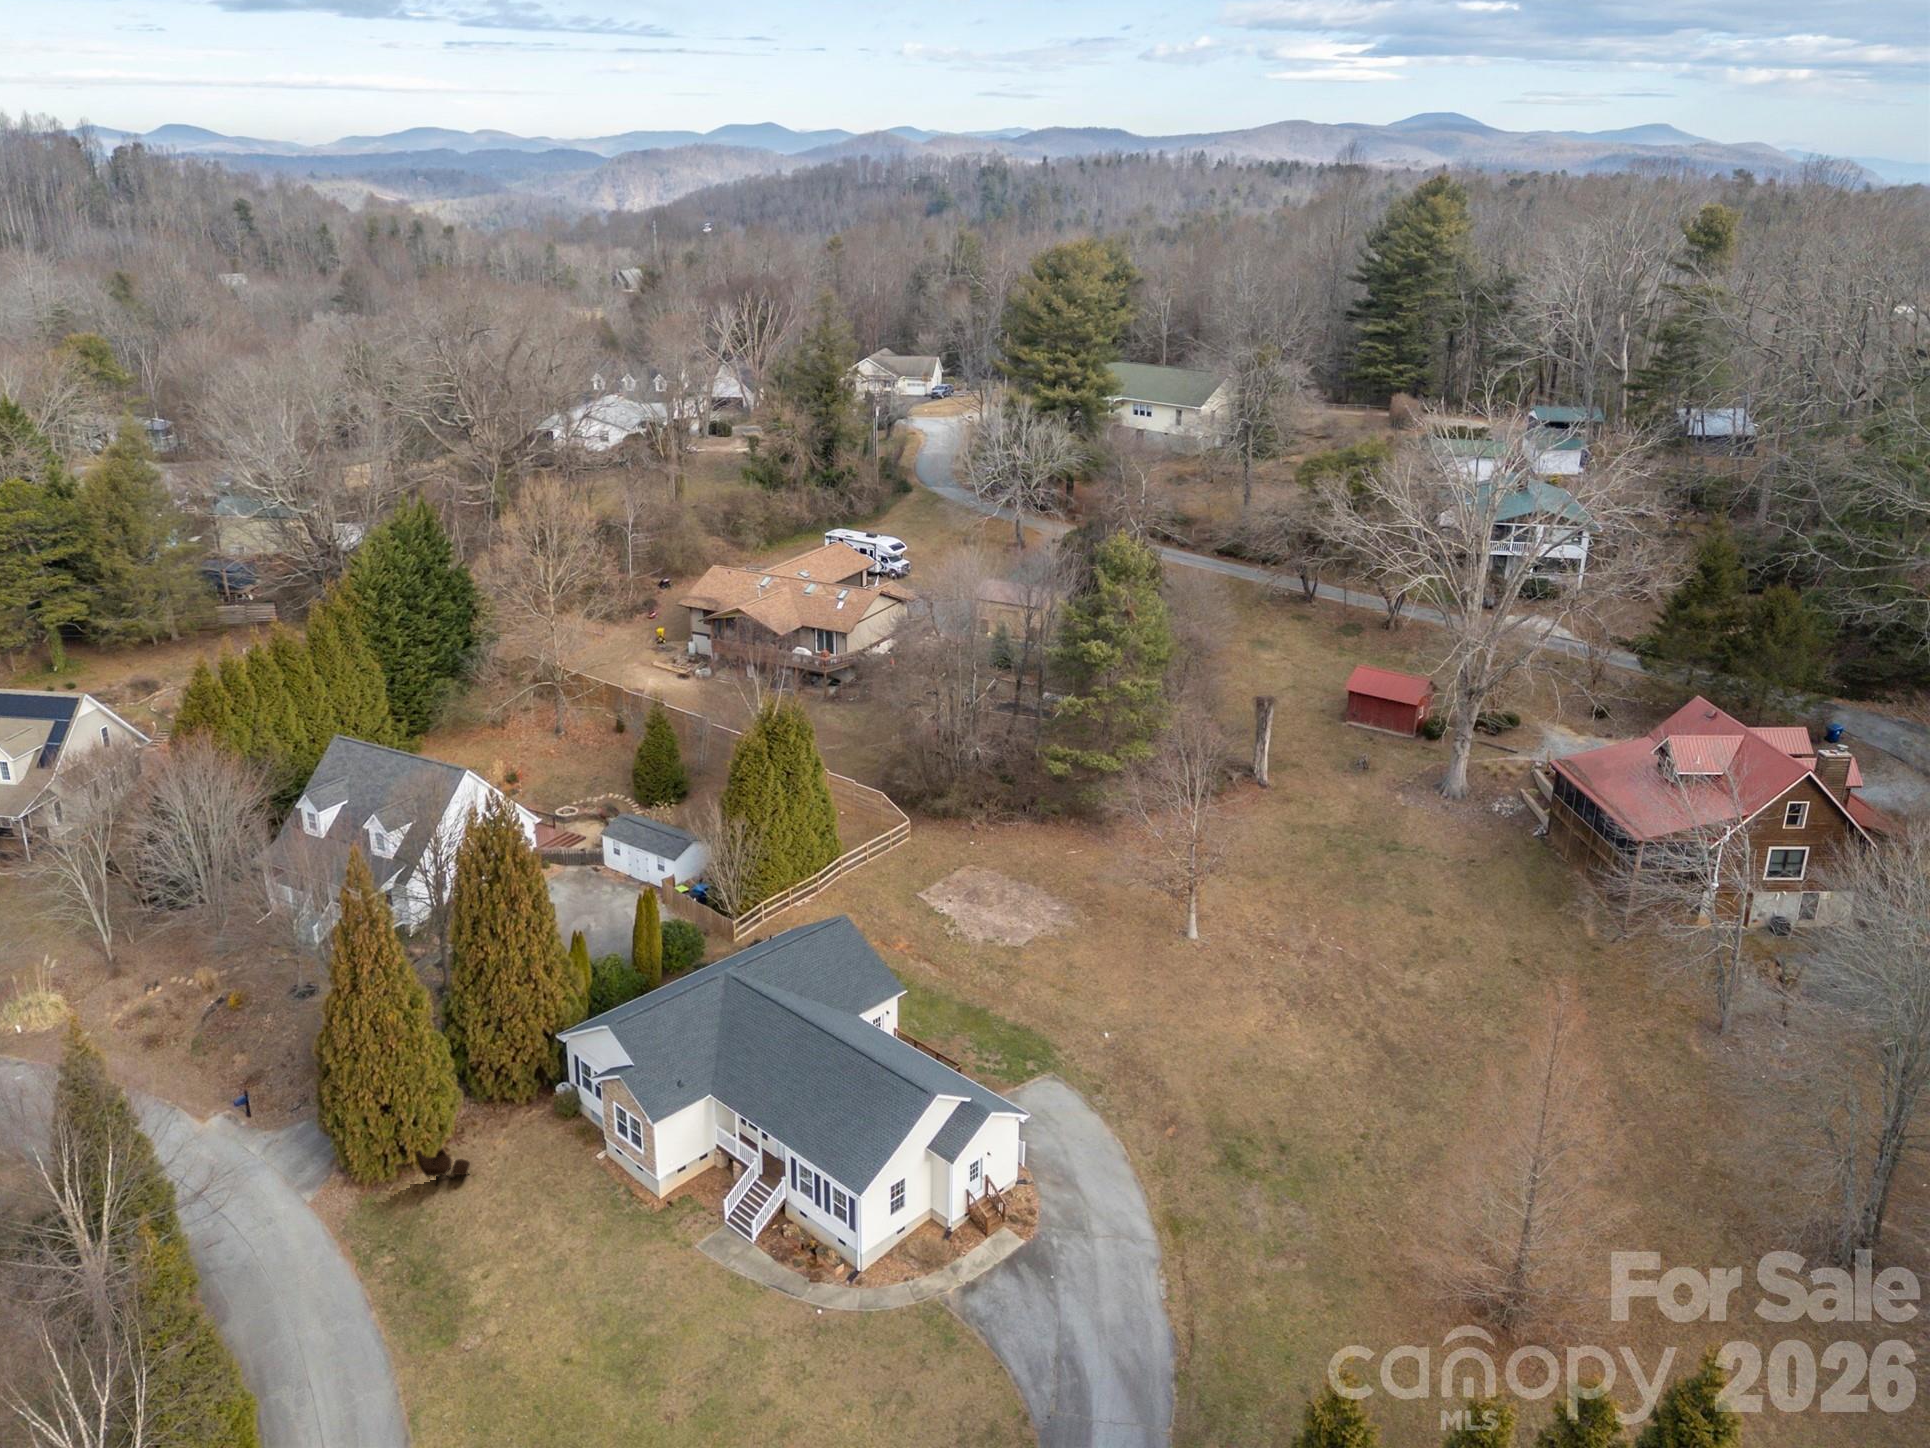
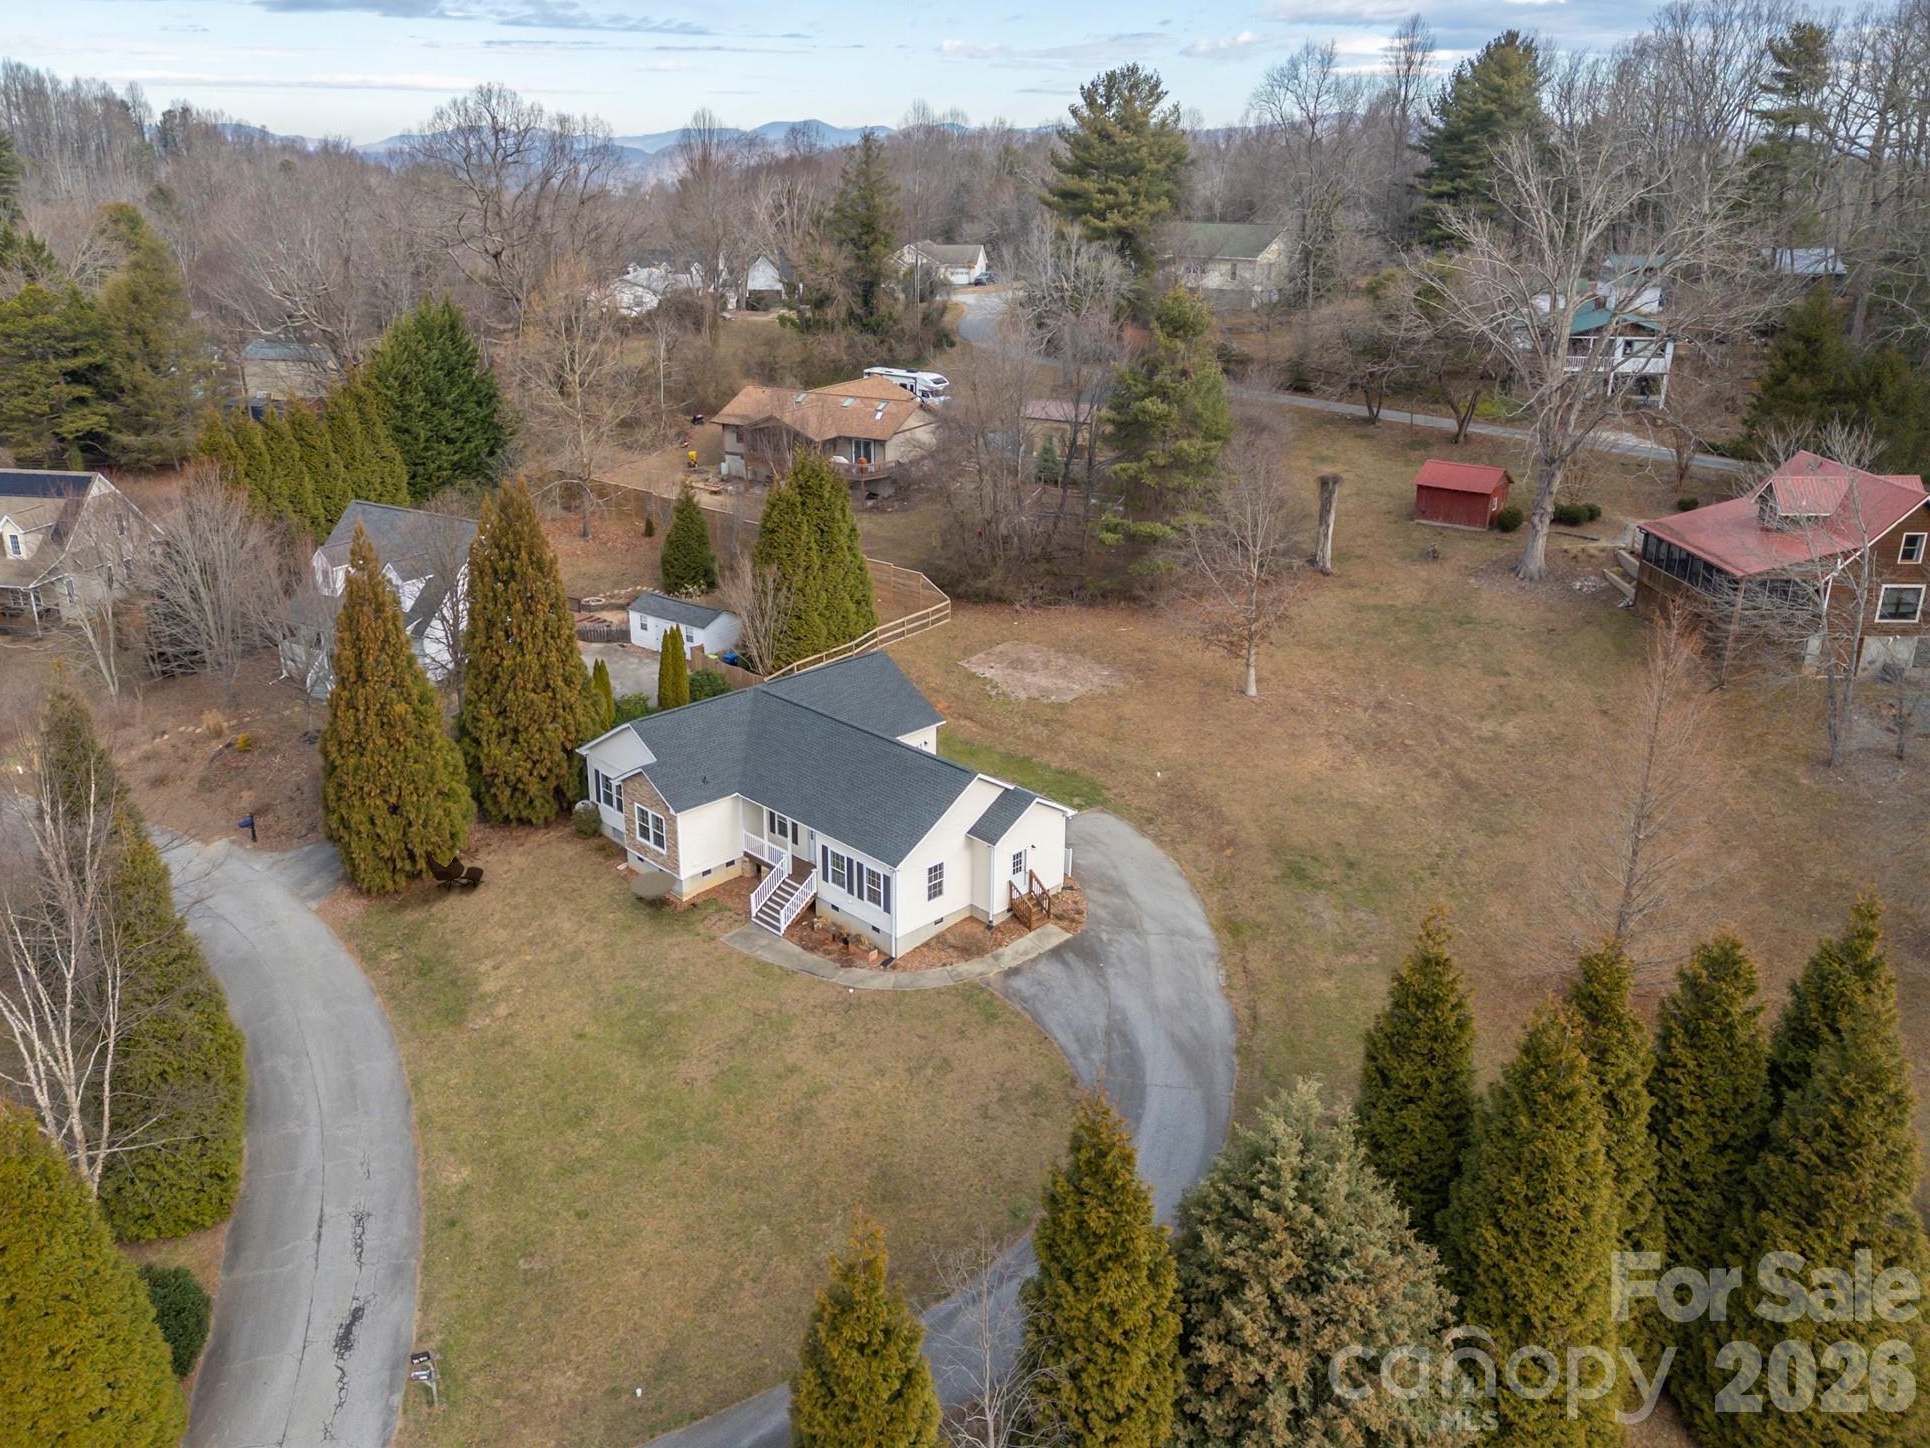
round table: none [610,1167,654,1209] -> present [630,871,677,909]

